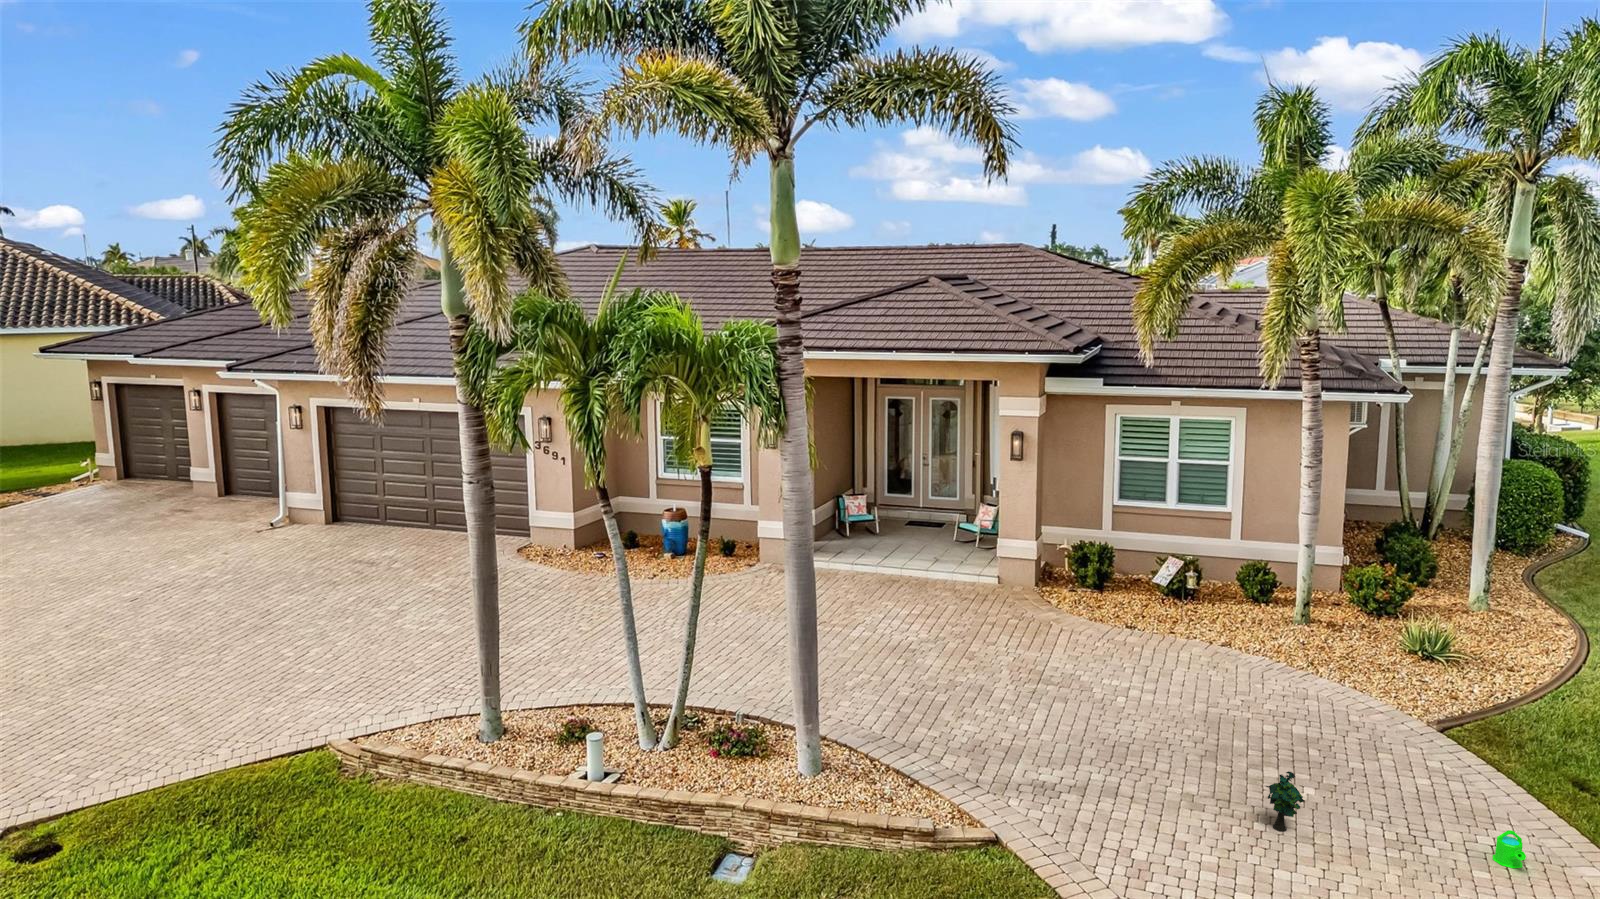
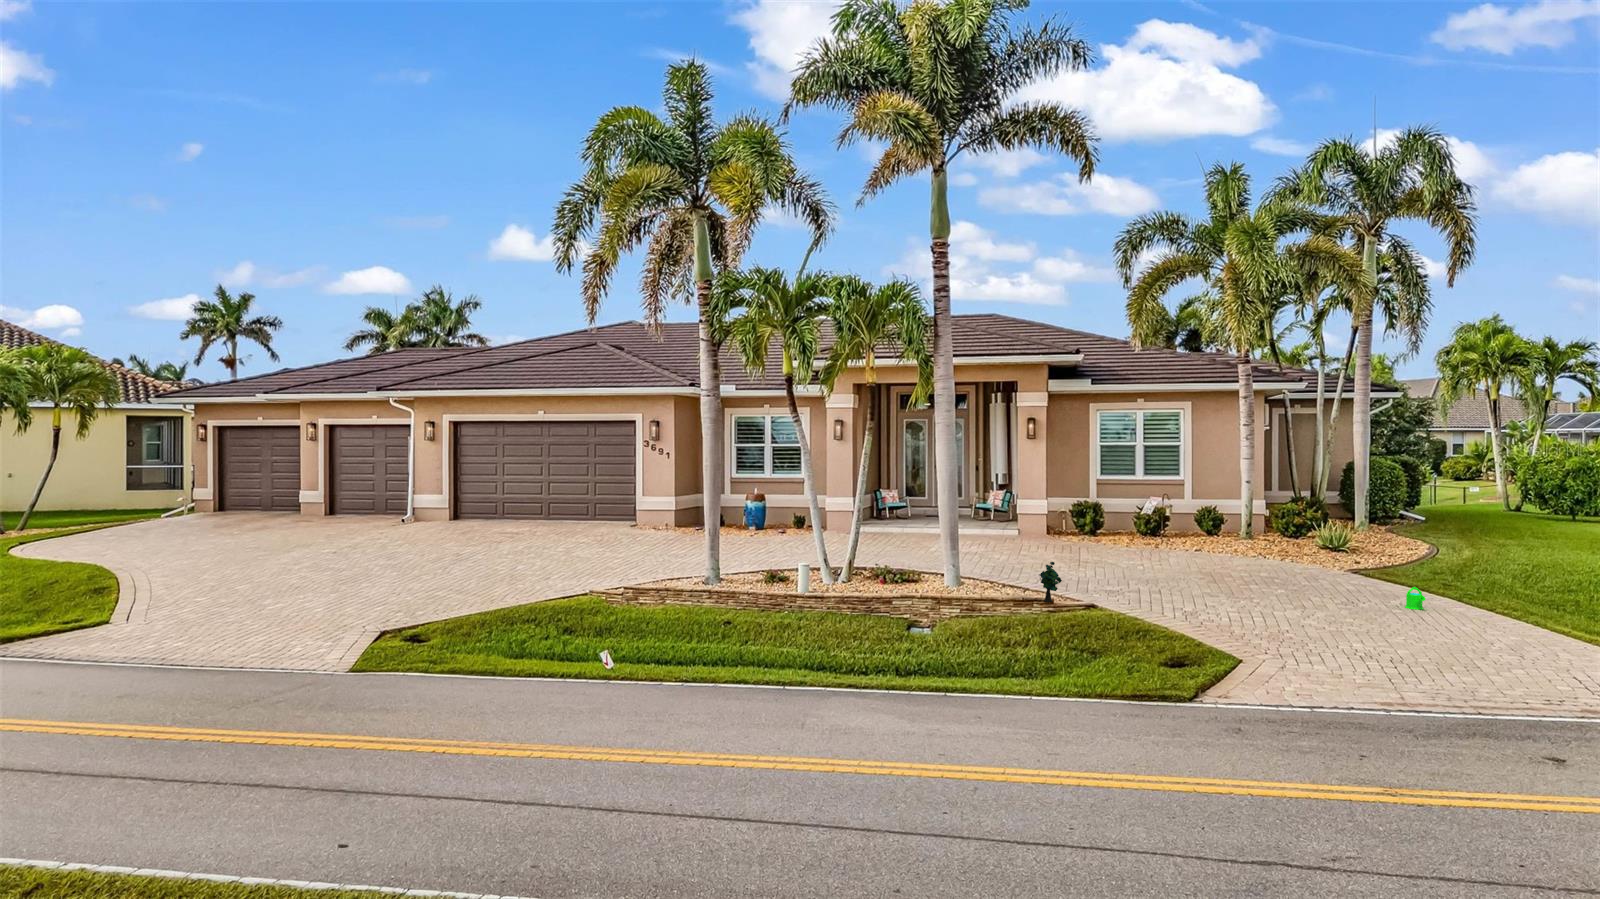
decorative plant: present [1266,771,1304,832] -> present [1039,562,1062,602]

